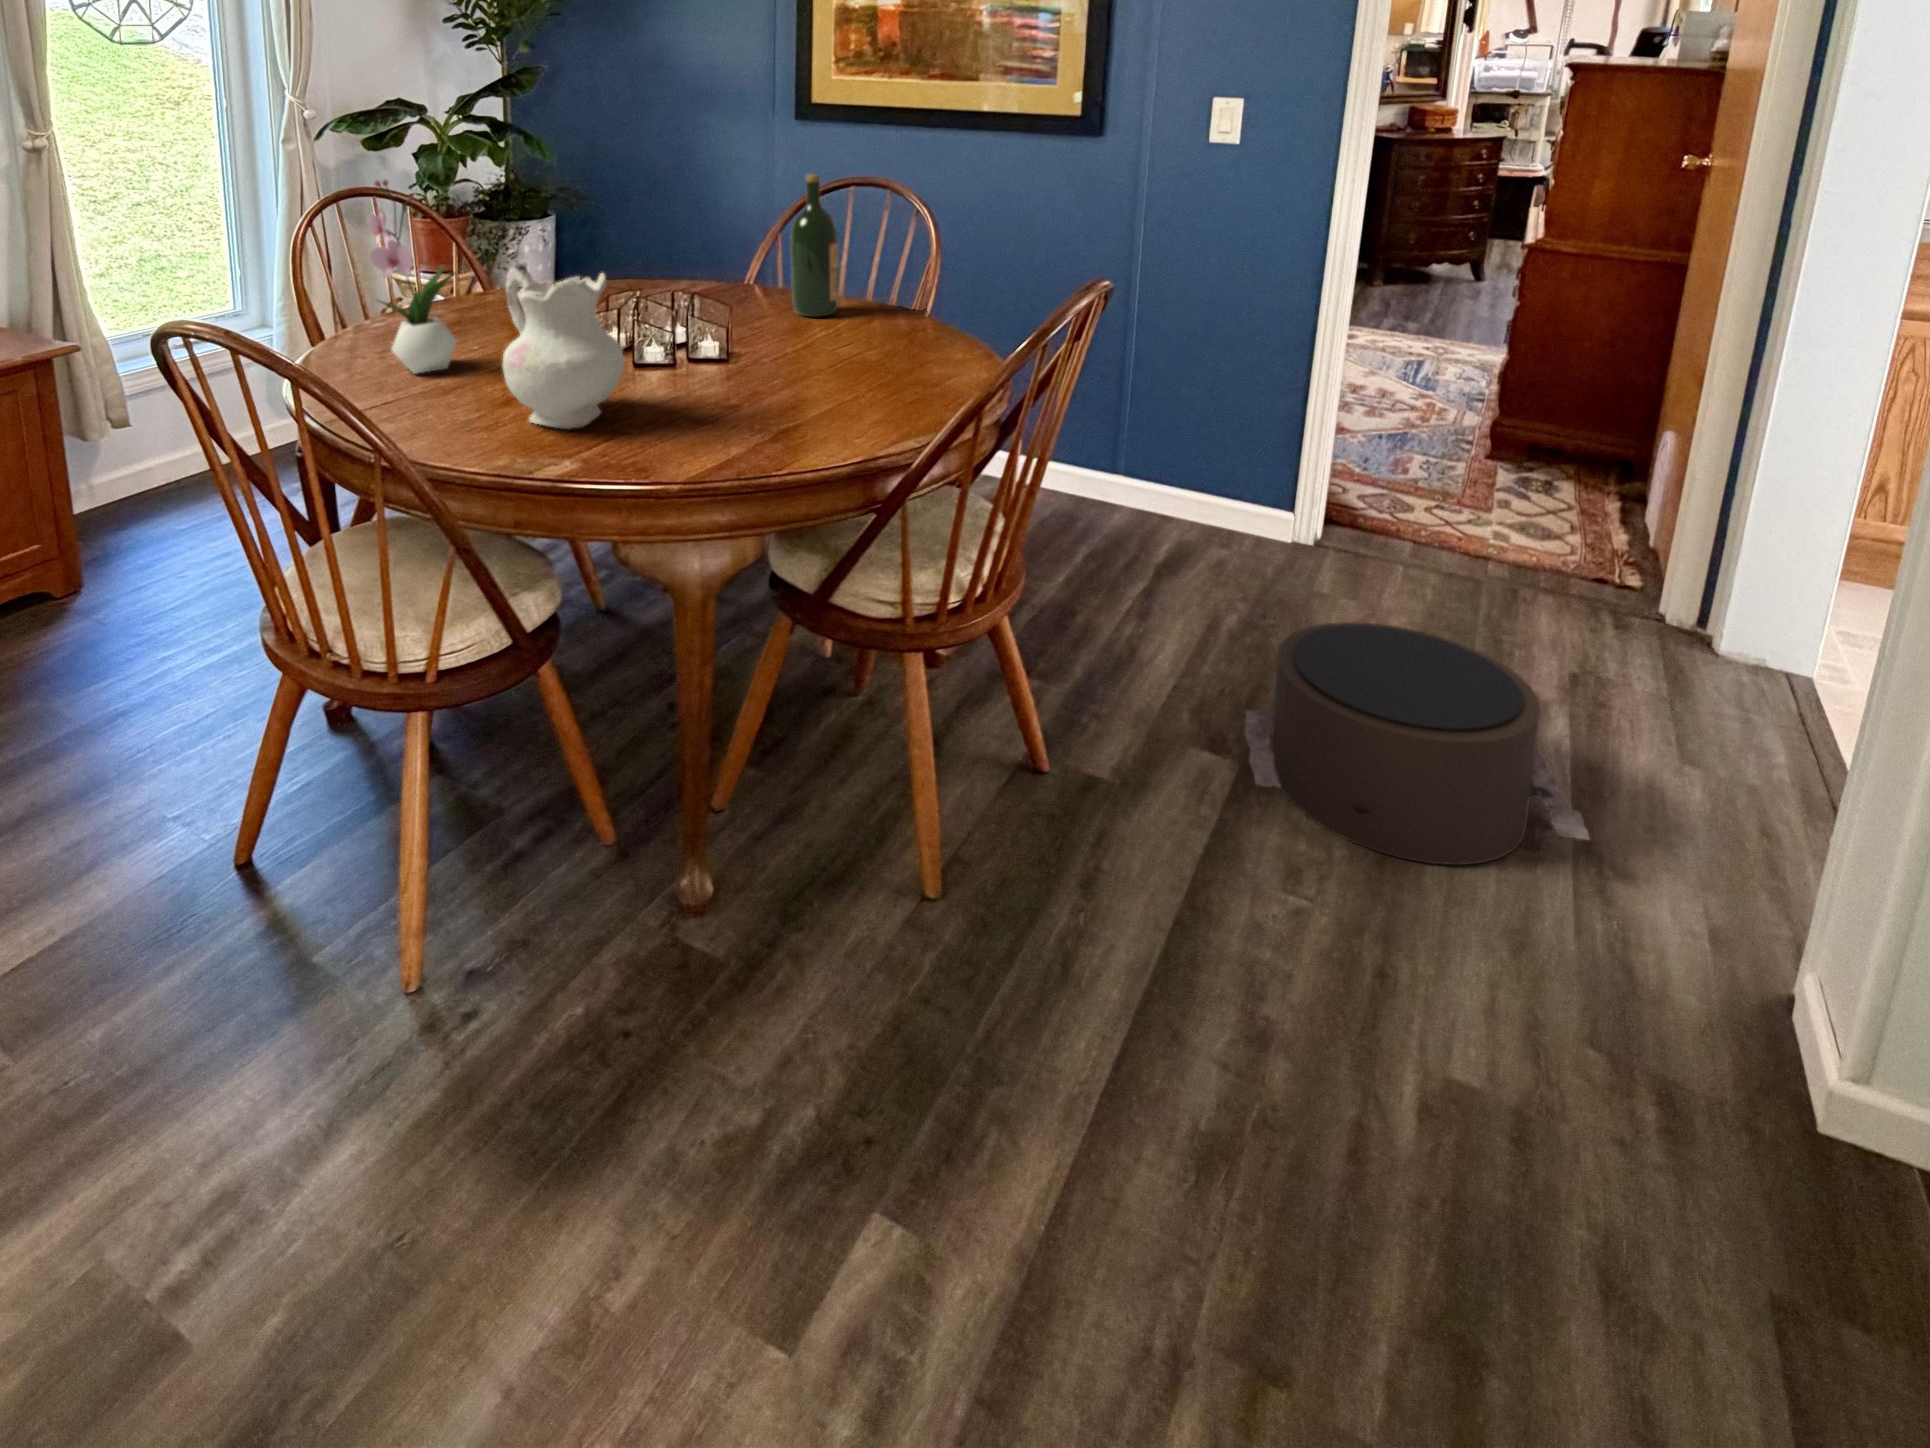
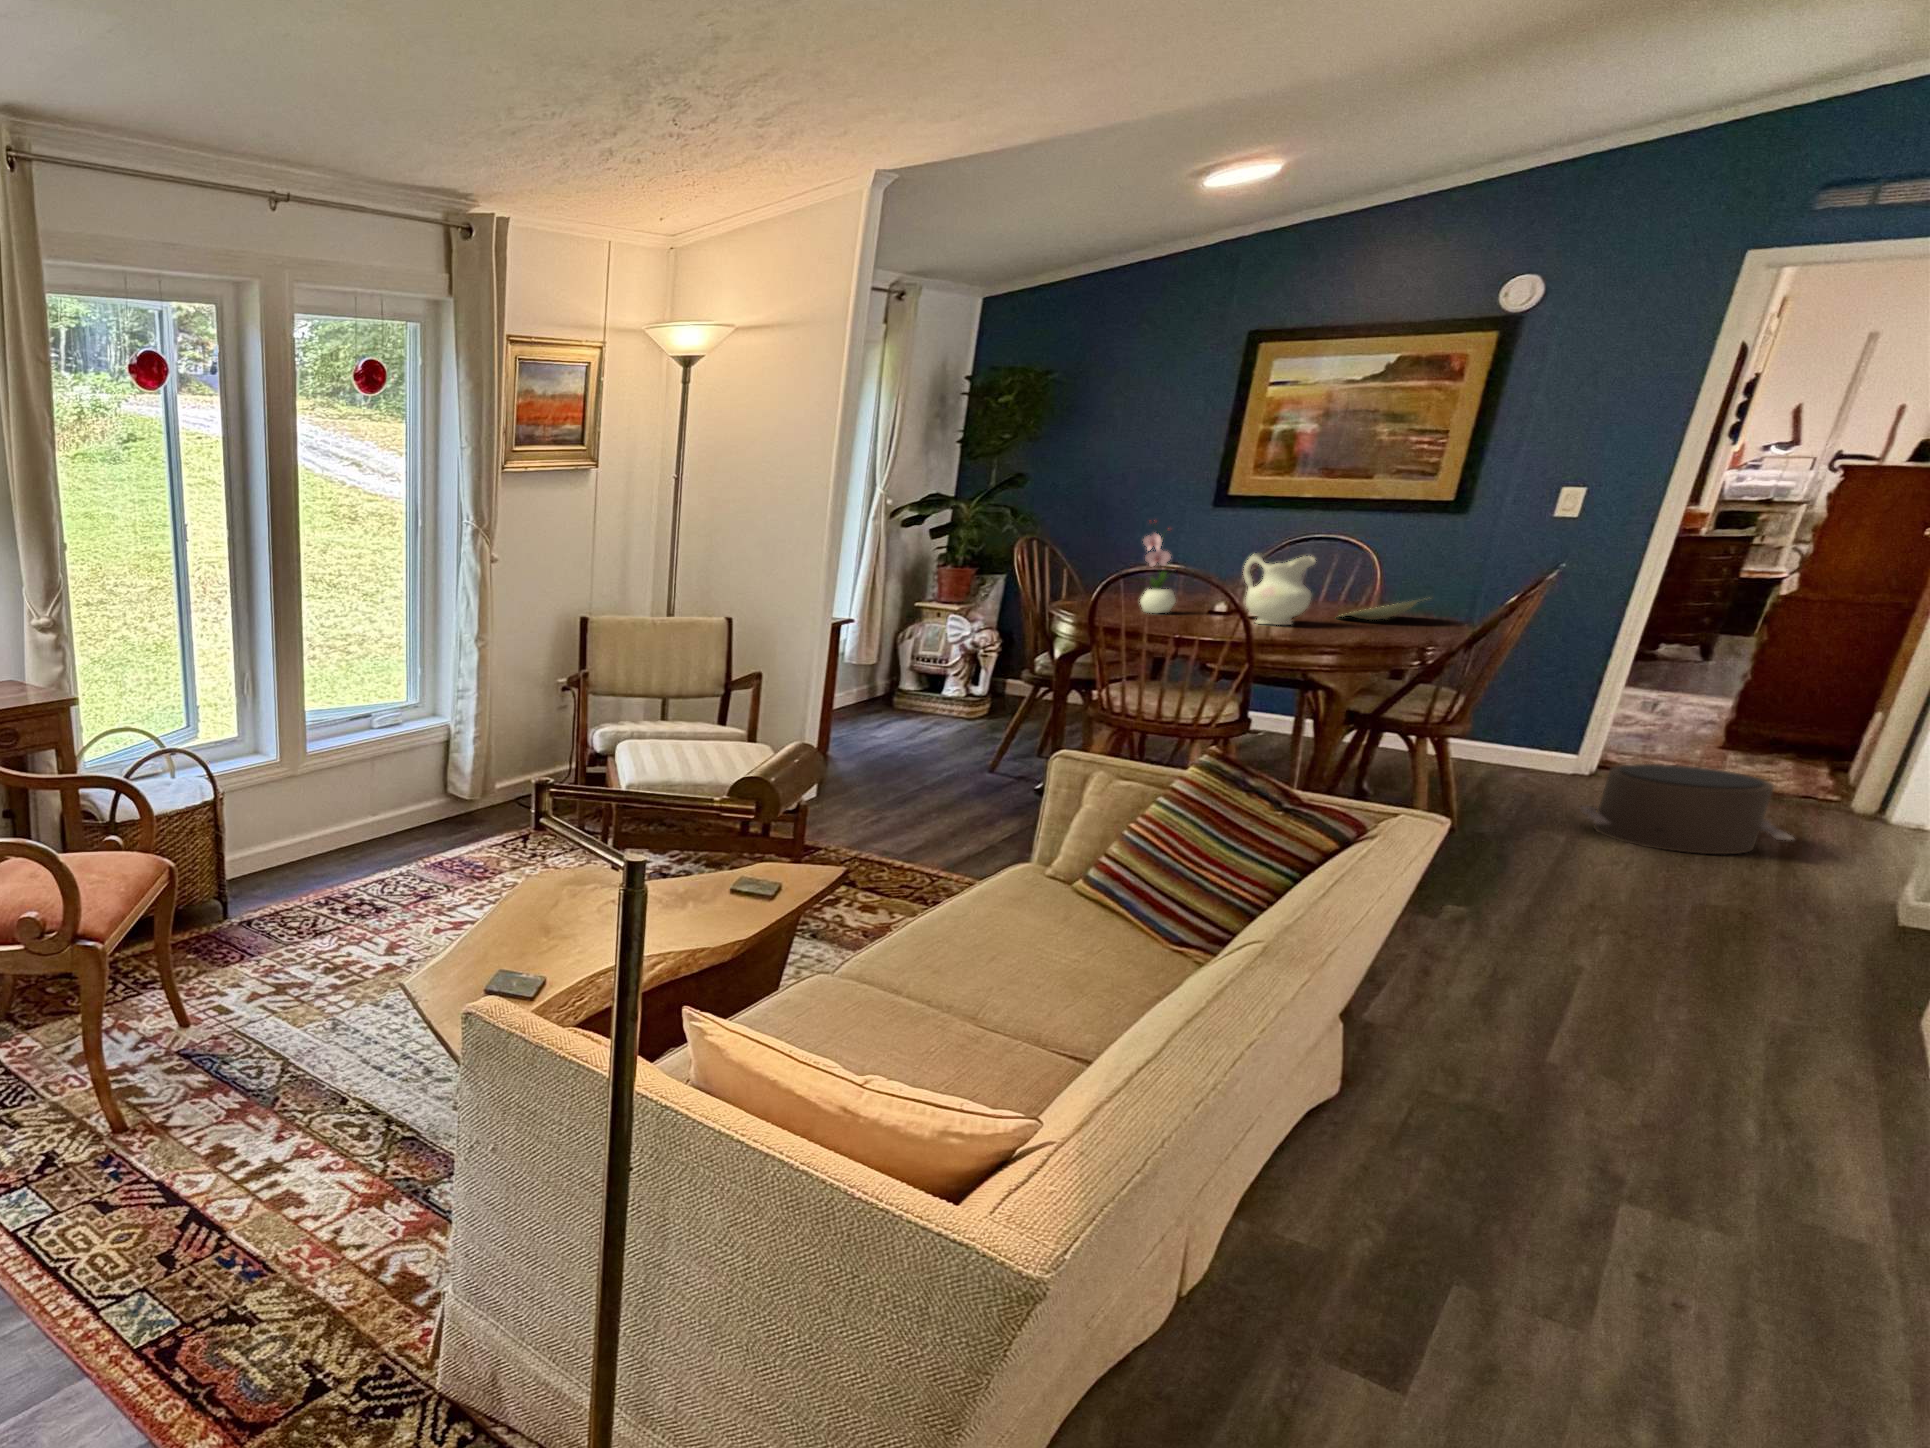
wine bottle: present [791,174,839,317] -> none [1314,525,1352,602]
plate: none [722,346,883,394] -> present [1339,598,1431,620]

